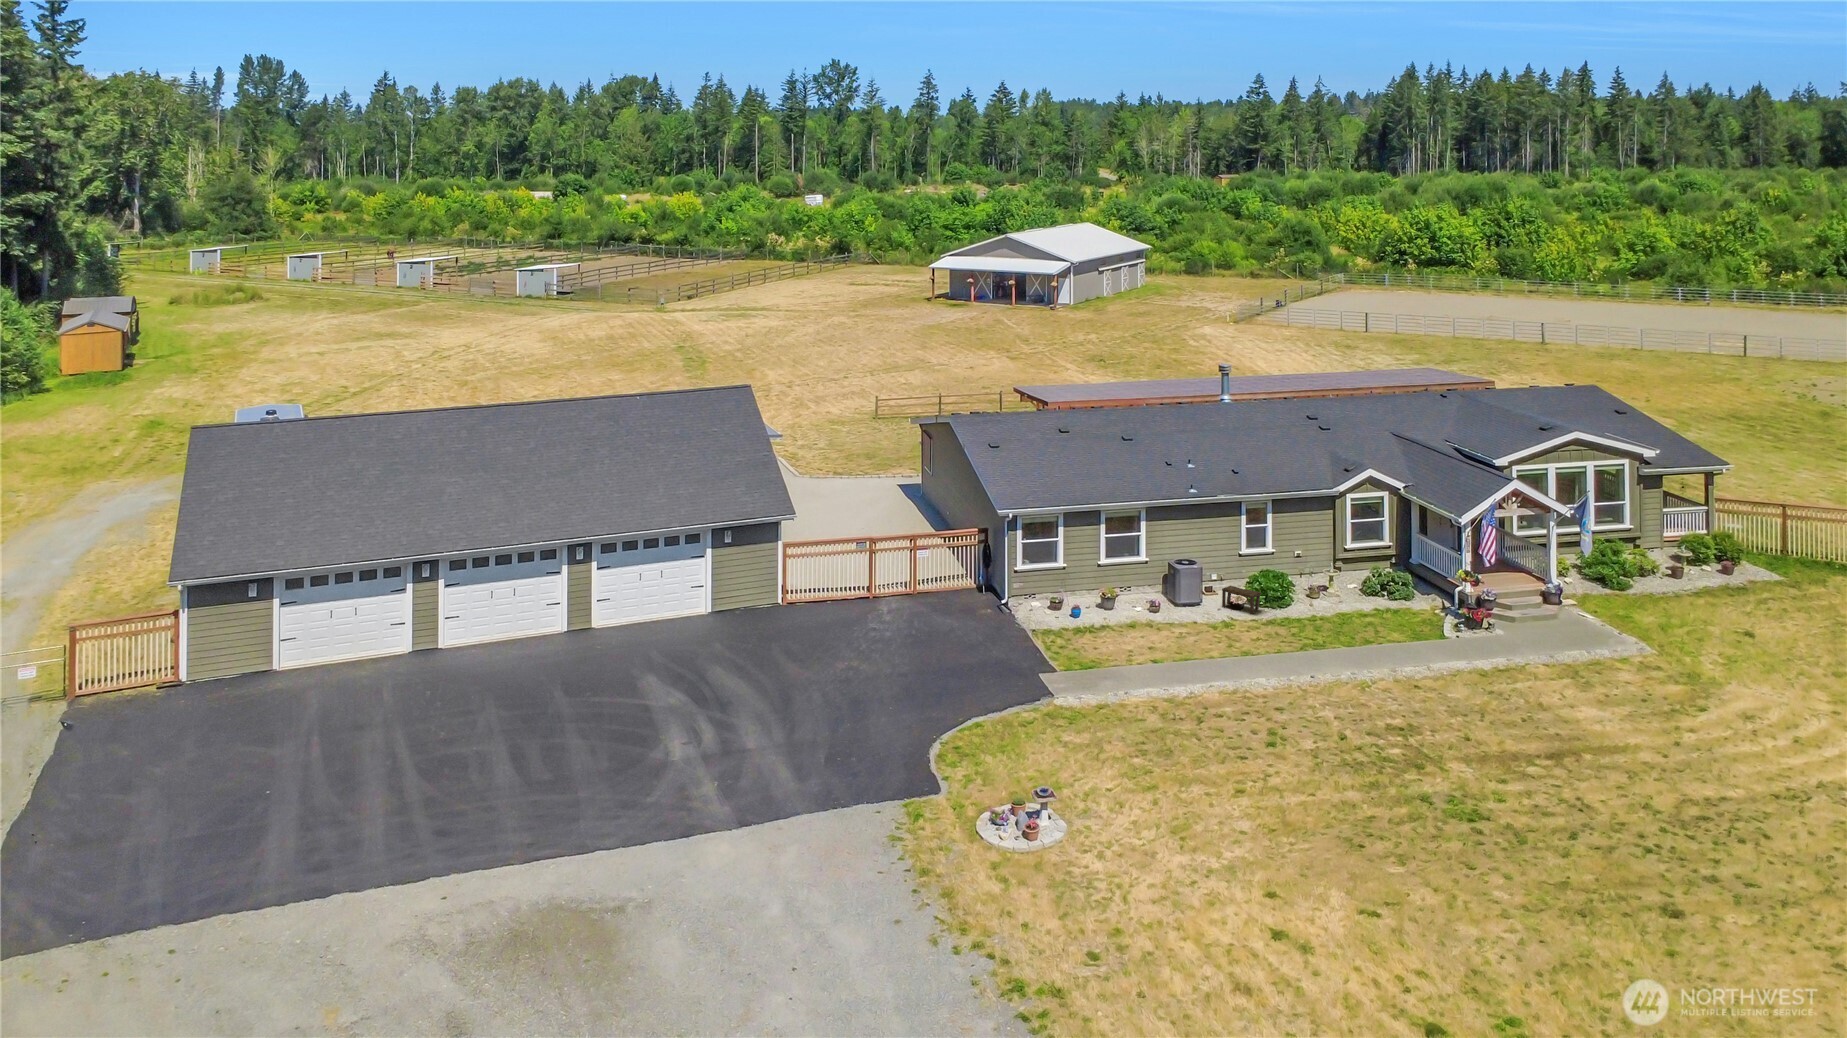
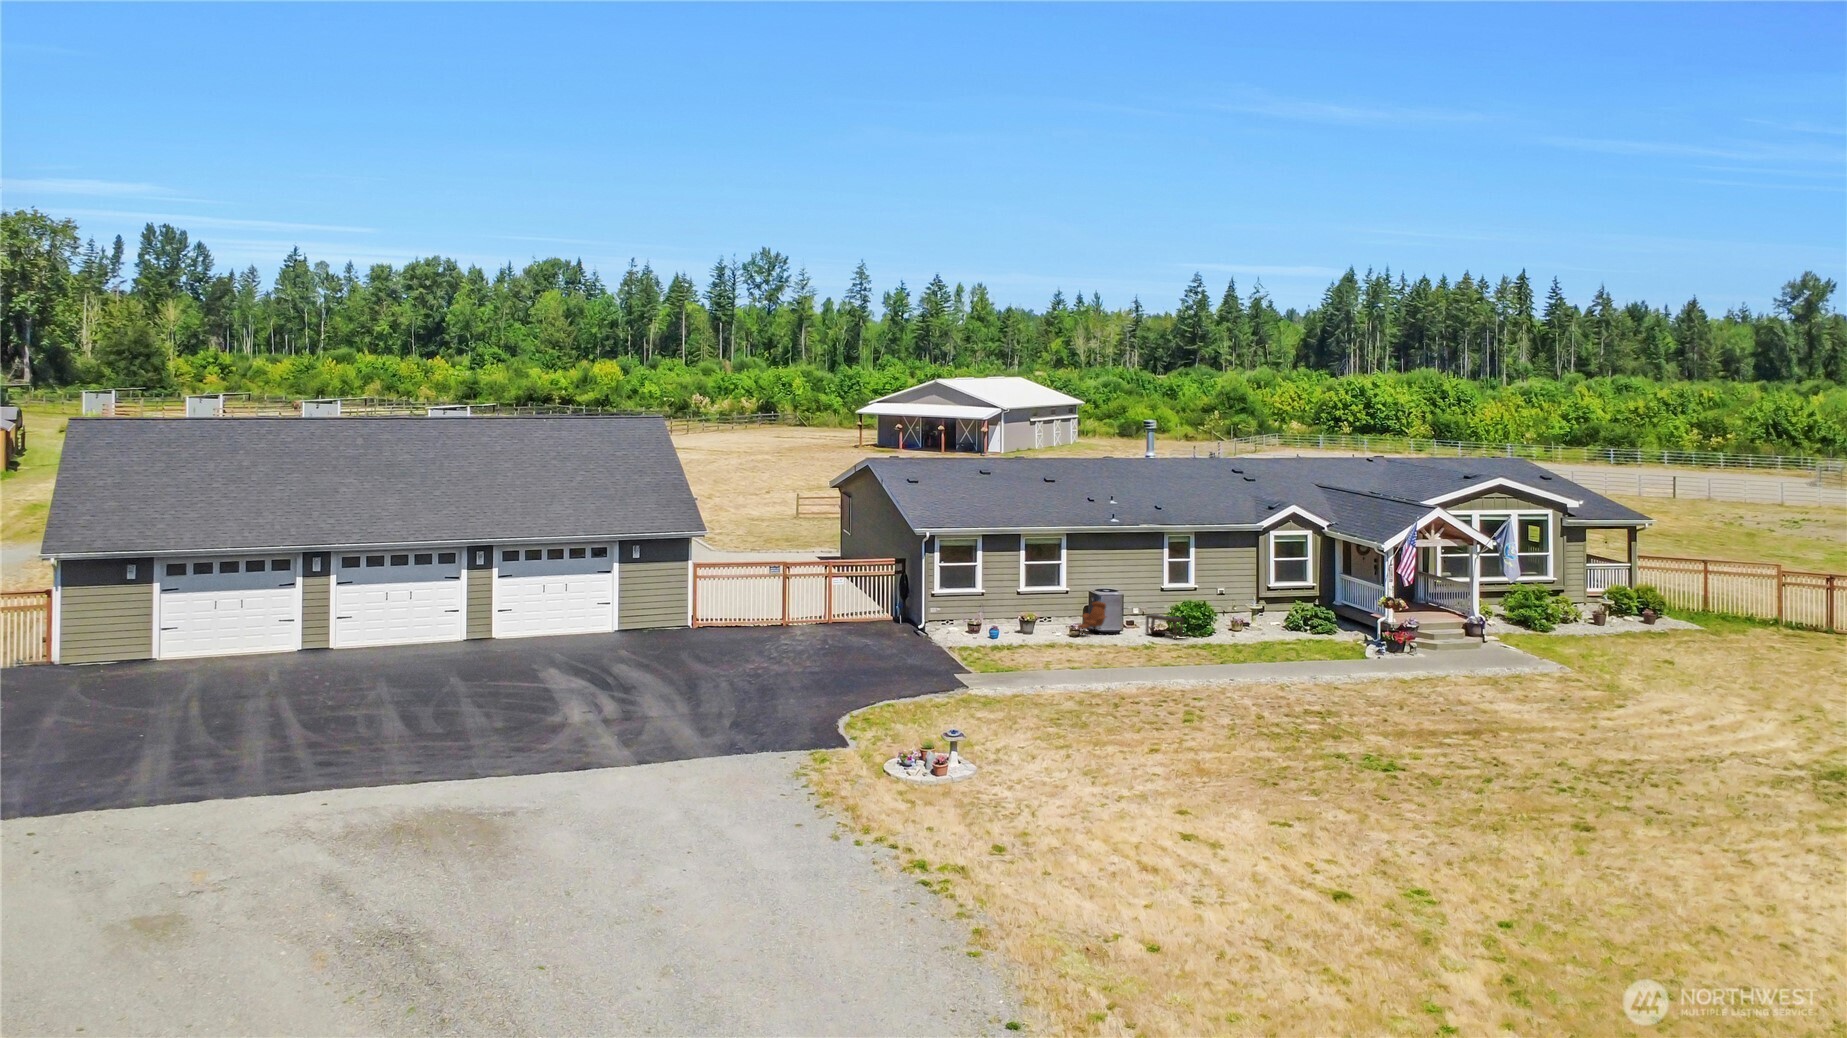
lounge chair: none [1154,574,1184,613] -> present [1078,602,1106,635]

